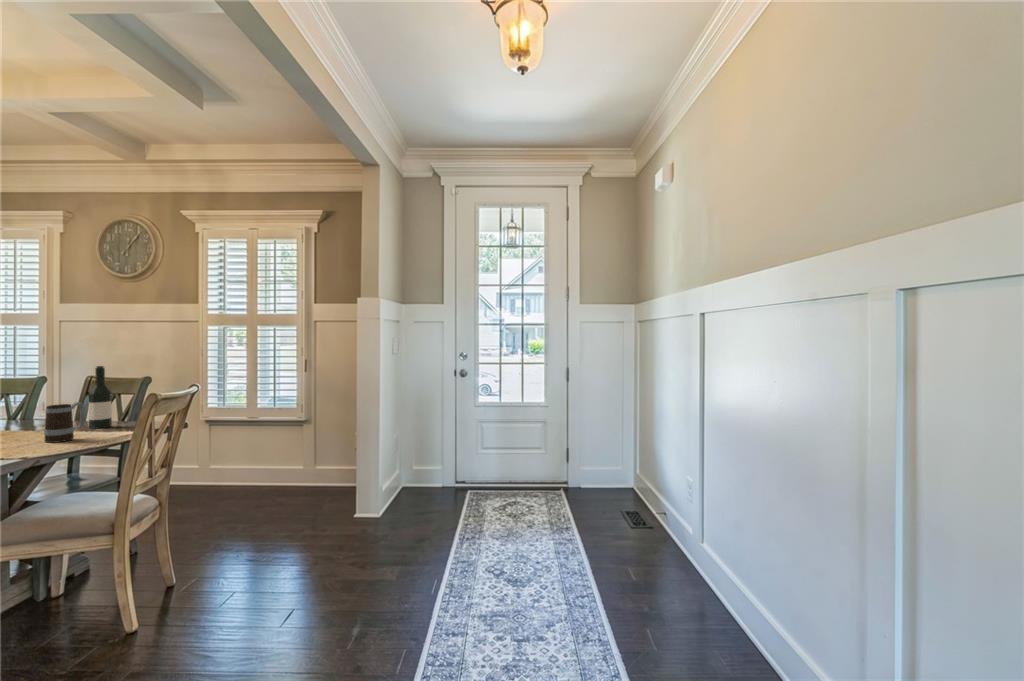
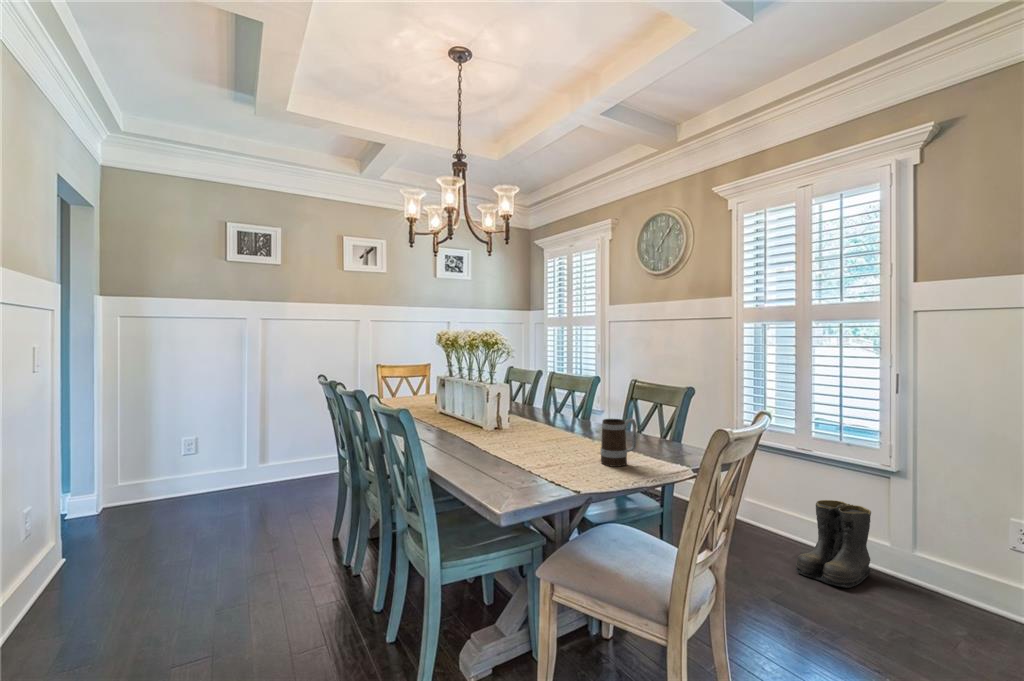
wine bottle: present [89,366,112,429] -> none [637,372,658,448]
boots: none [240,448,294,503] -> present [795,500,871,588]

